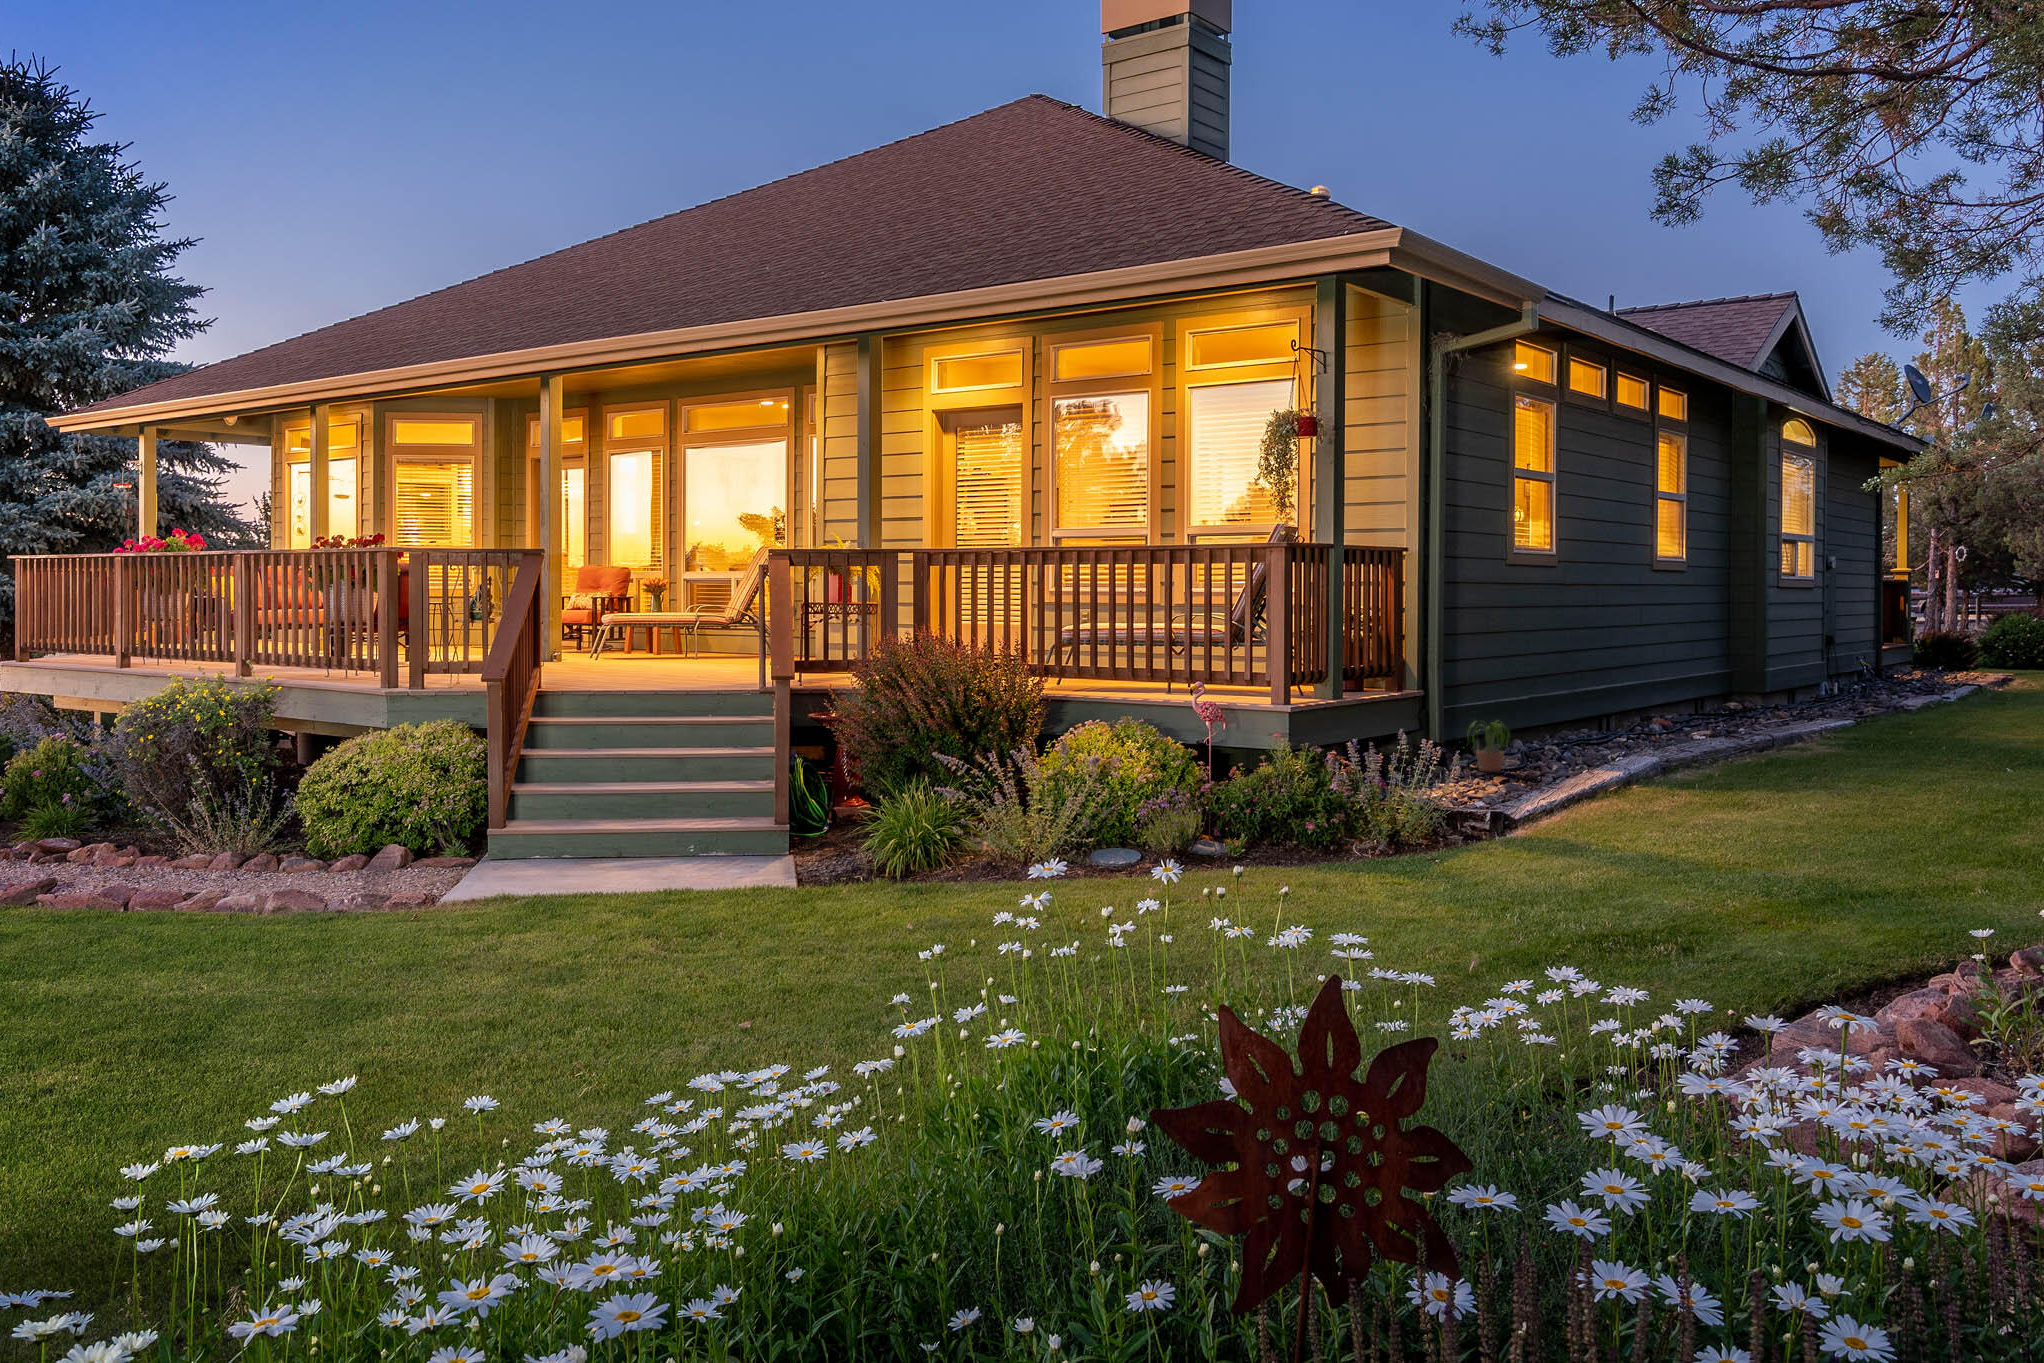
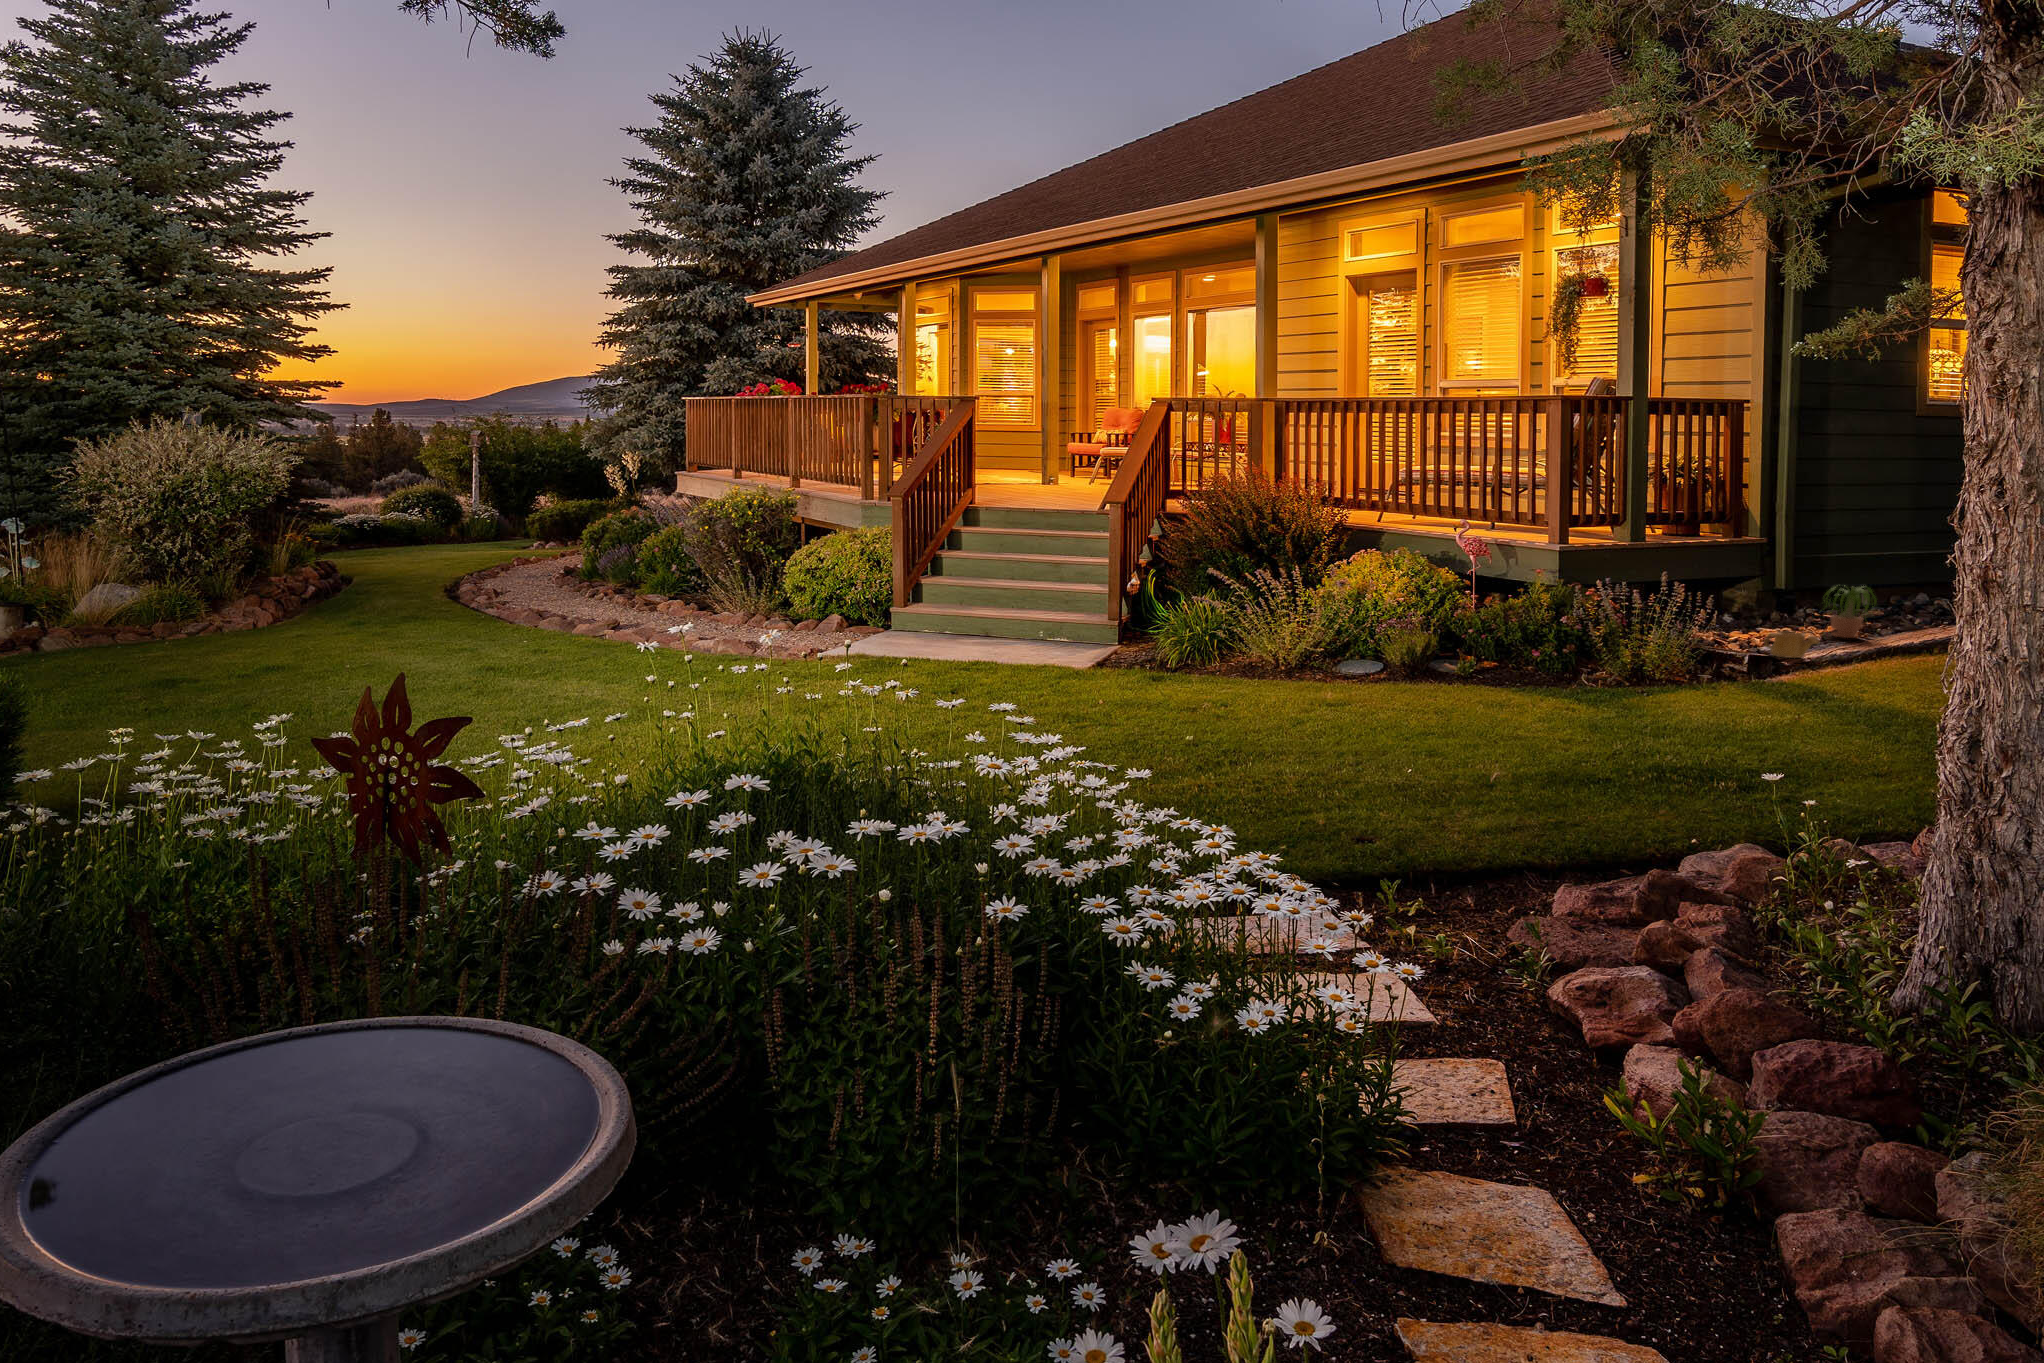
watering can: none [1472,777,1523,803] -> present [1765,632,1819,658]

